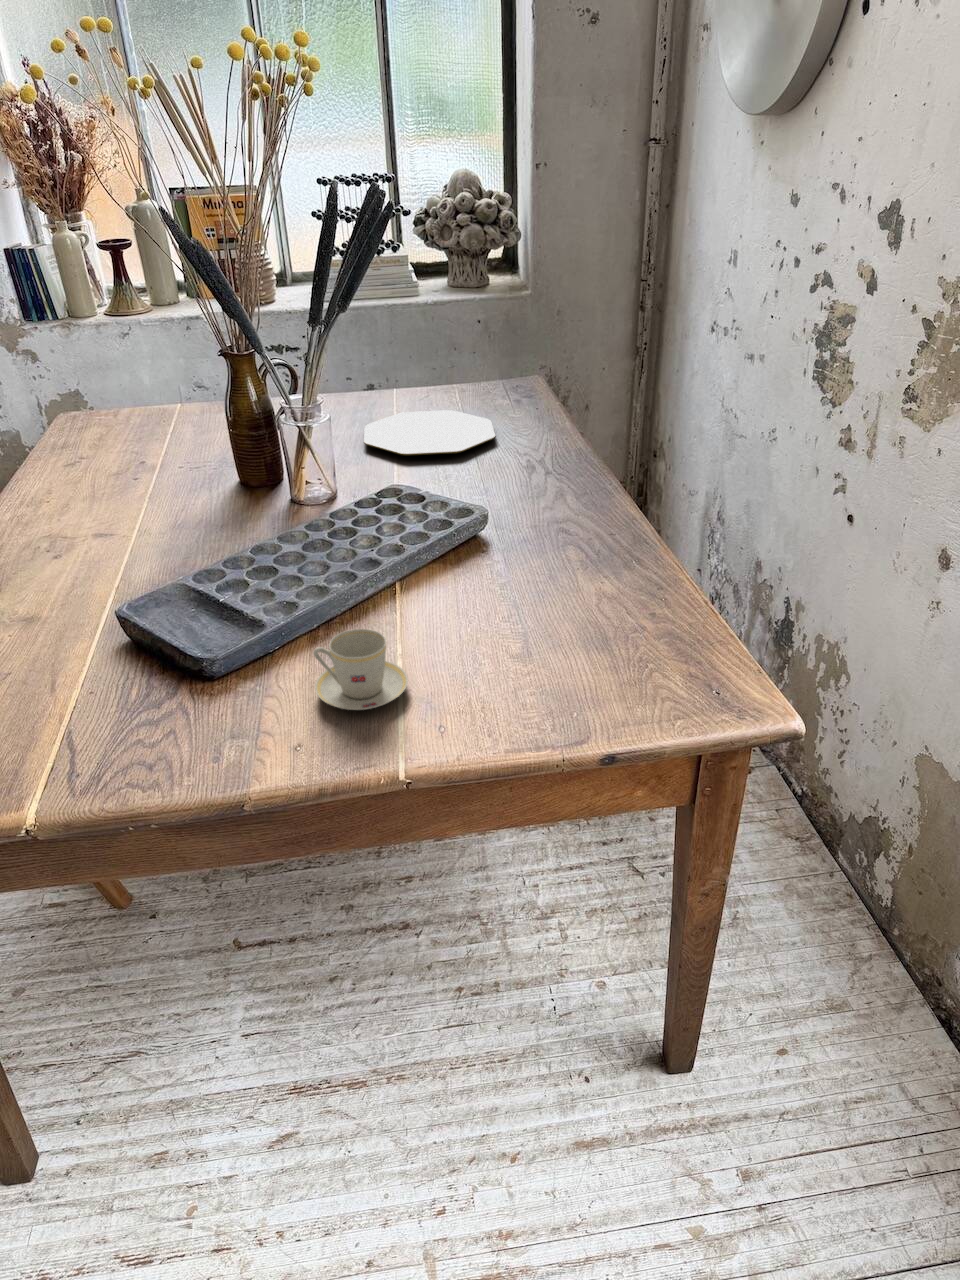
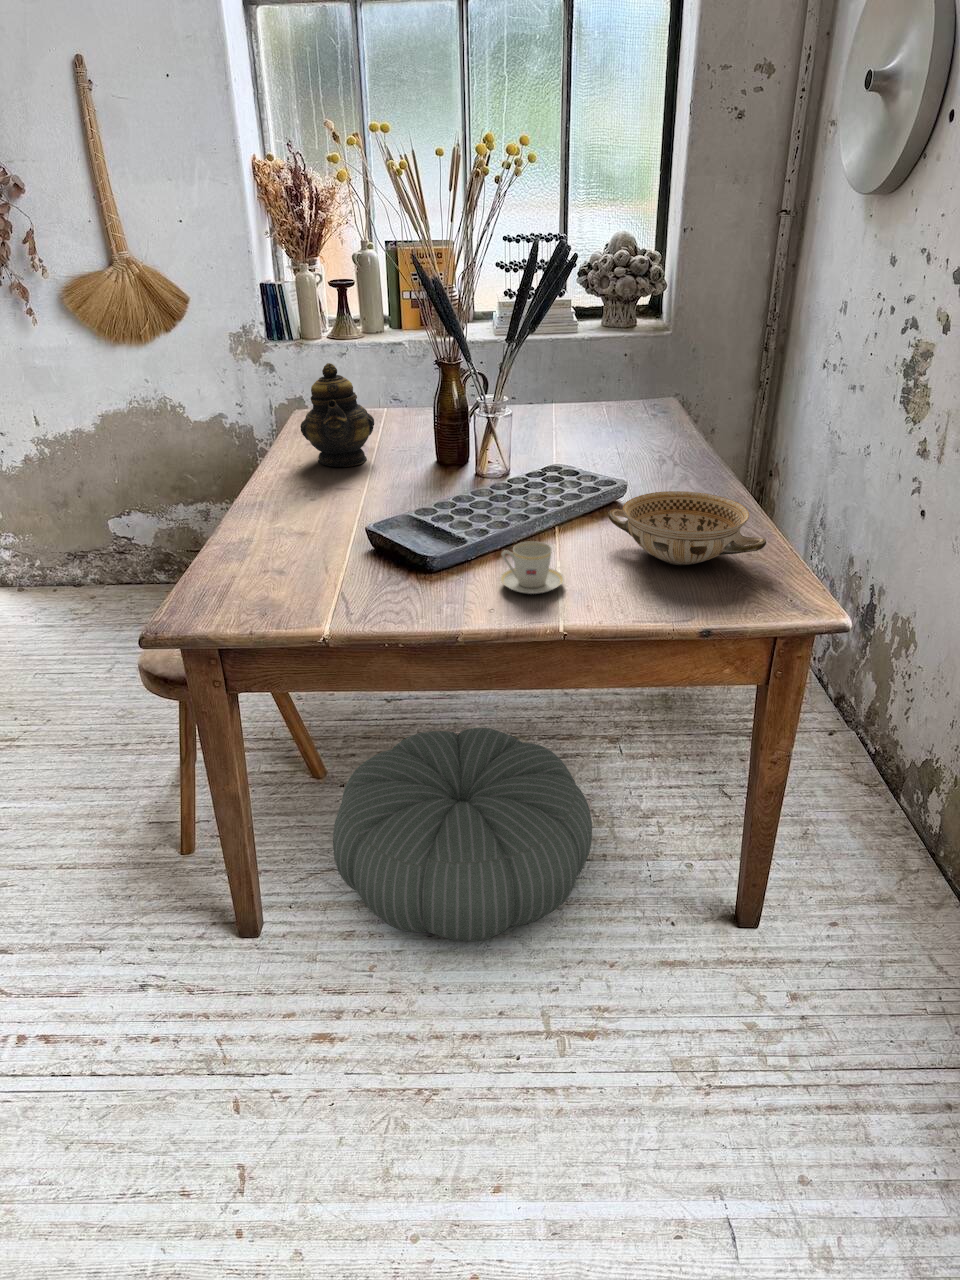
teapot: none [40,362,146,502] -> present [300,363,374,467]
plate: present [364,410,495,455] -> none [532,418,636,447]
ceramic bowl: none [465,529,684,639] -> present [608,491,766,565]
pouf: none [127,832,477,1155] -> present [333,728,592,941]

